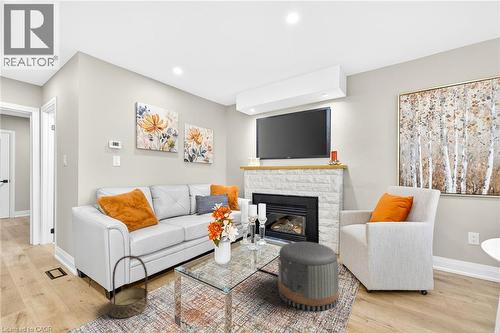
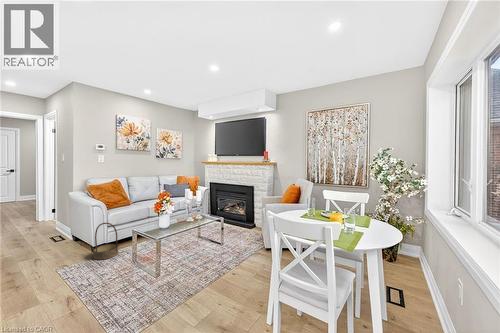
pouf: present [278,242,339,311] -> none [206,216,244,256]

